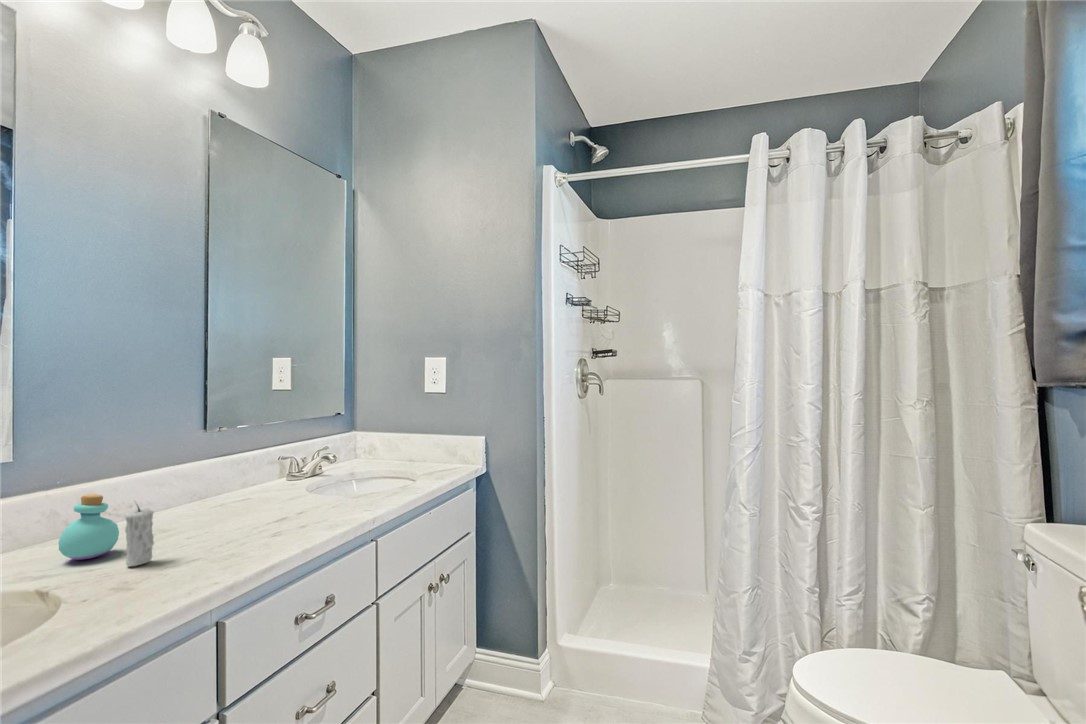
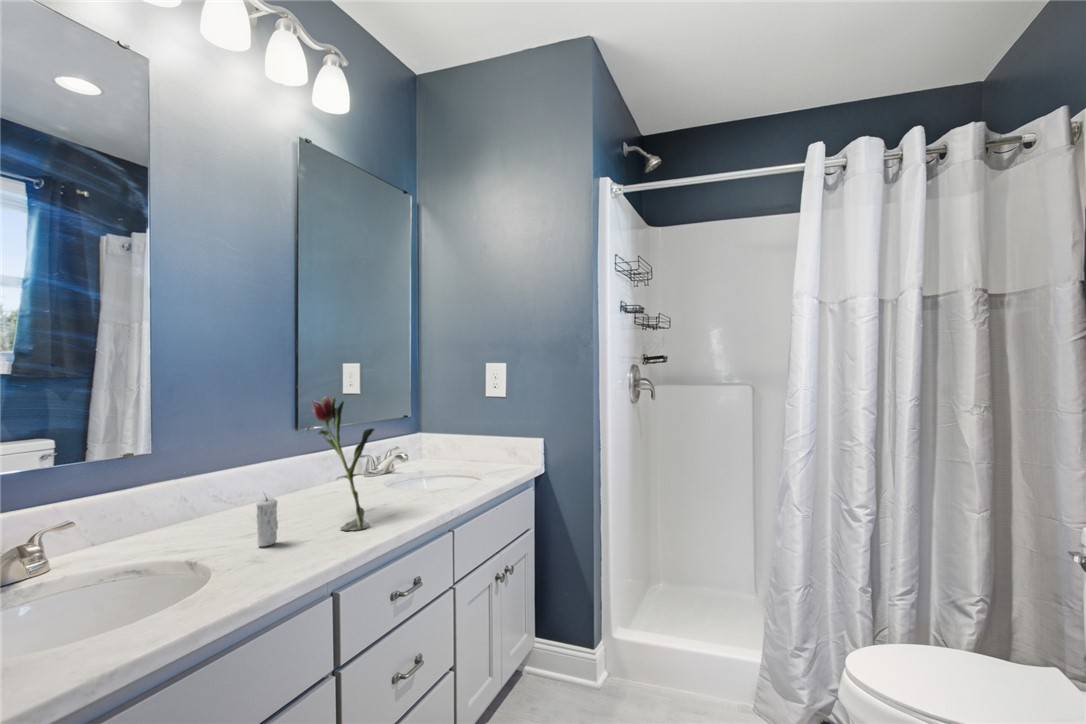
flower: none [207,389,286,544] -> present [312,396,374,531]
perfume bottle: present [59,494,119,560] -> none [202,485,246,540]

